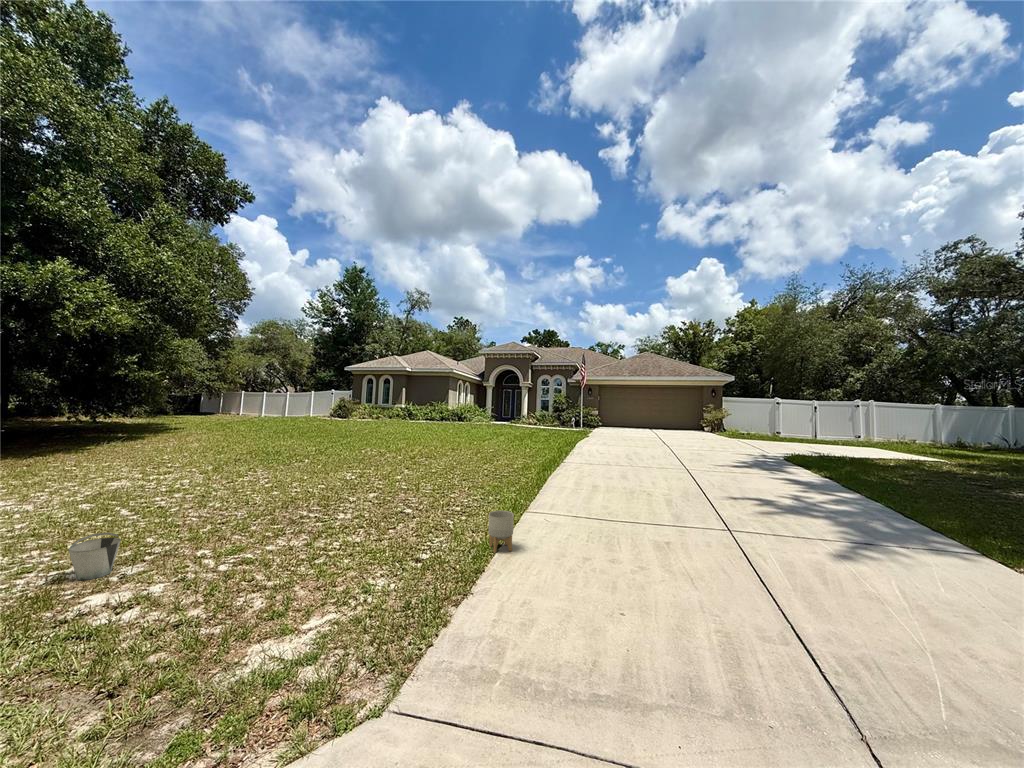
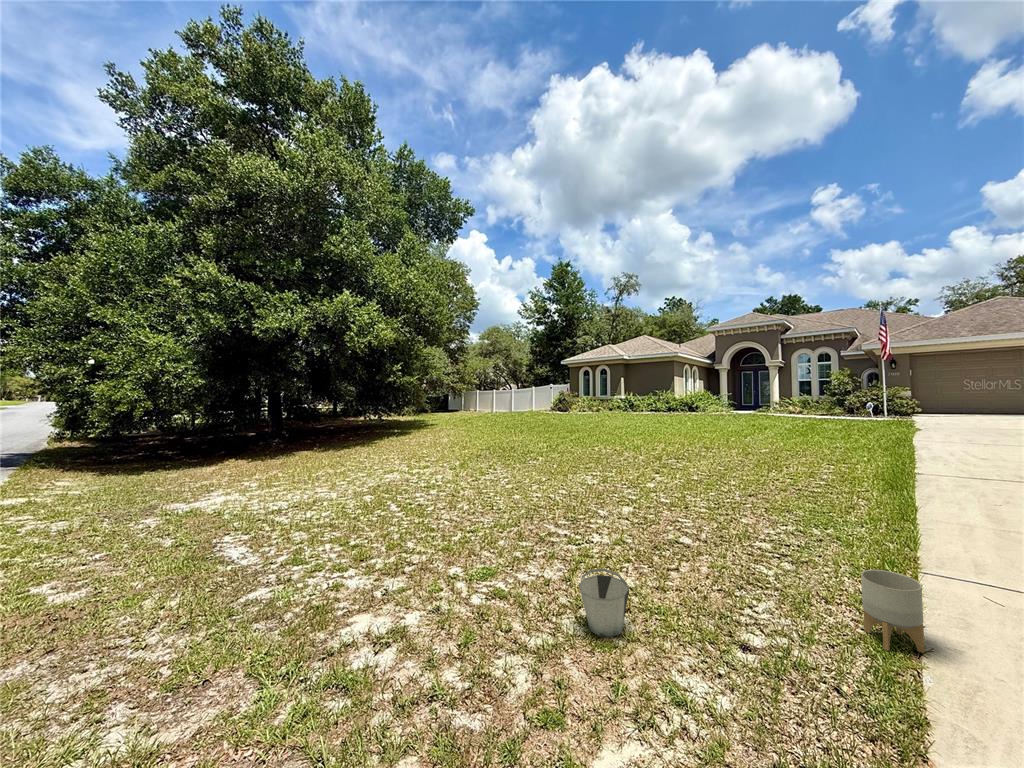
bucket: present [68,532,121,580] -> present [579,568,629,637]

